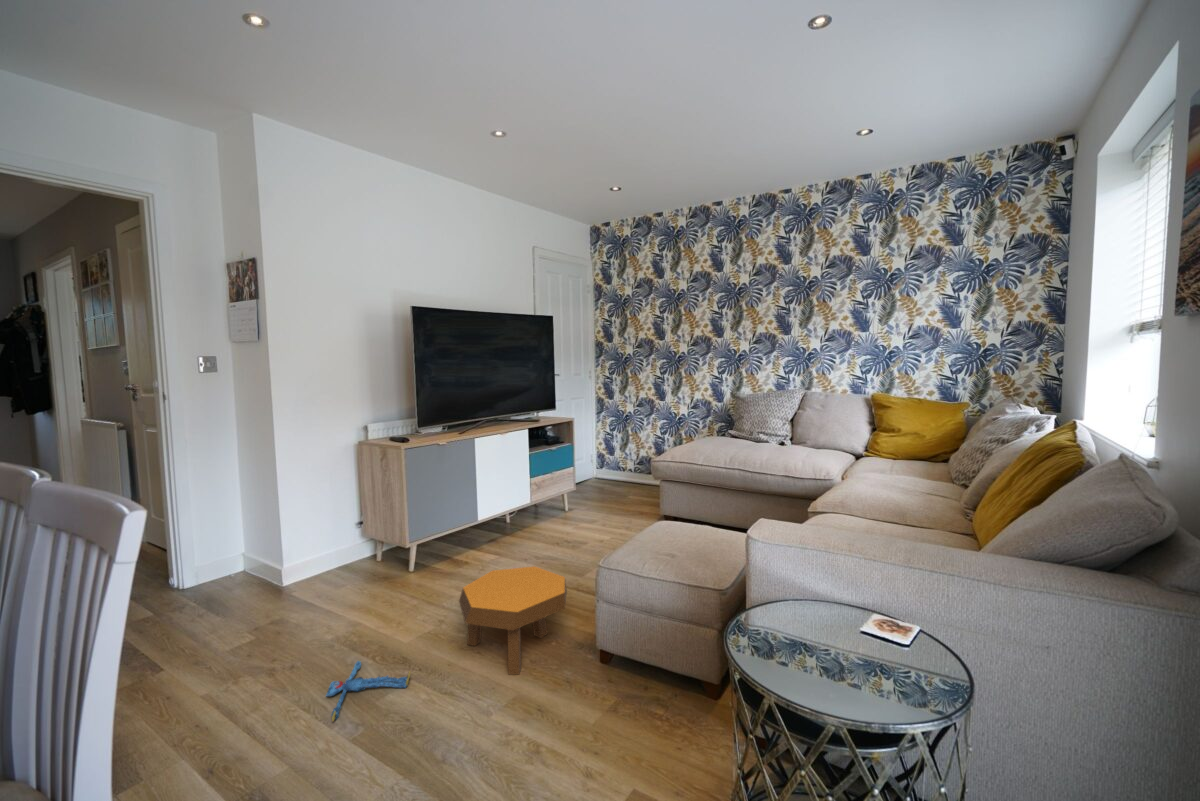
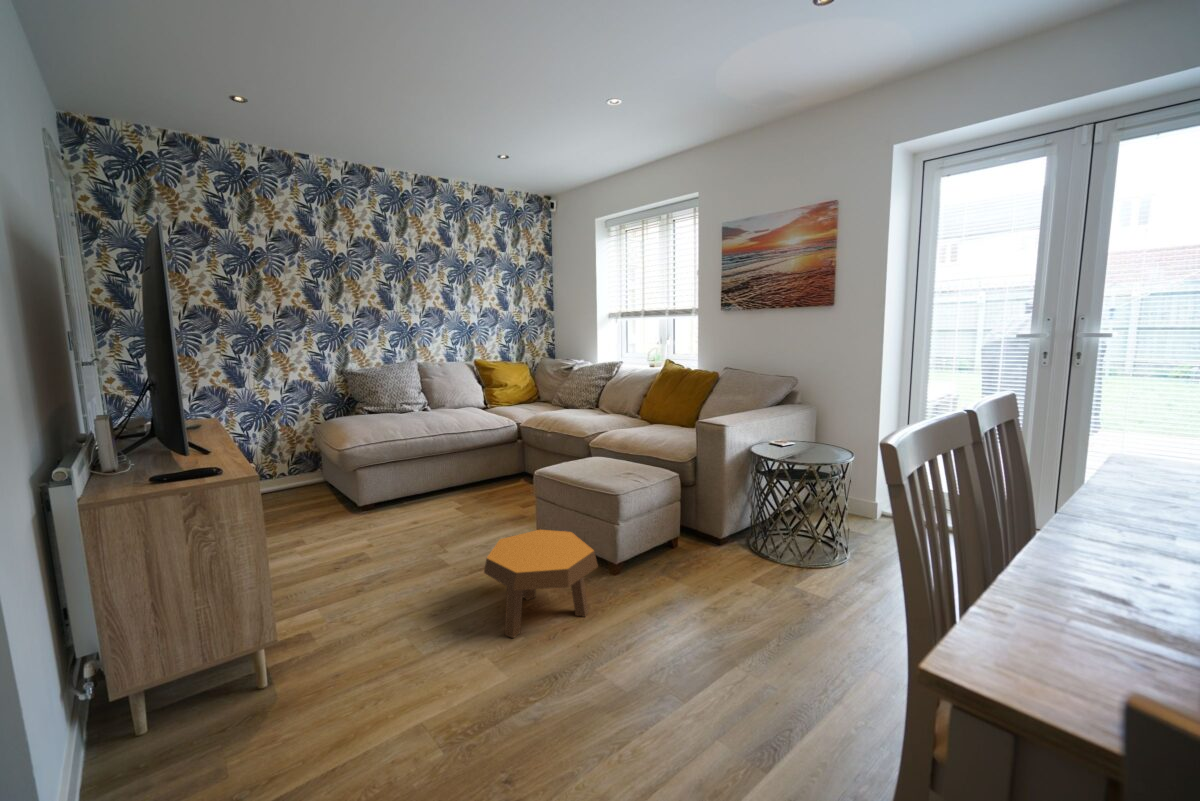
plush toy: present [326,660,411,721] -> none [496,664,613,736]

